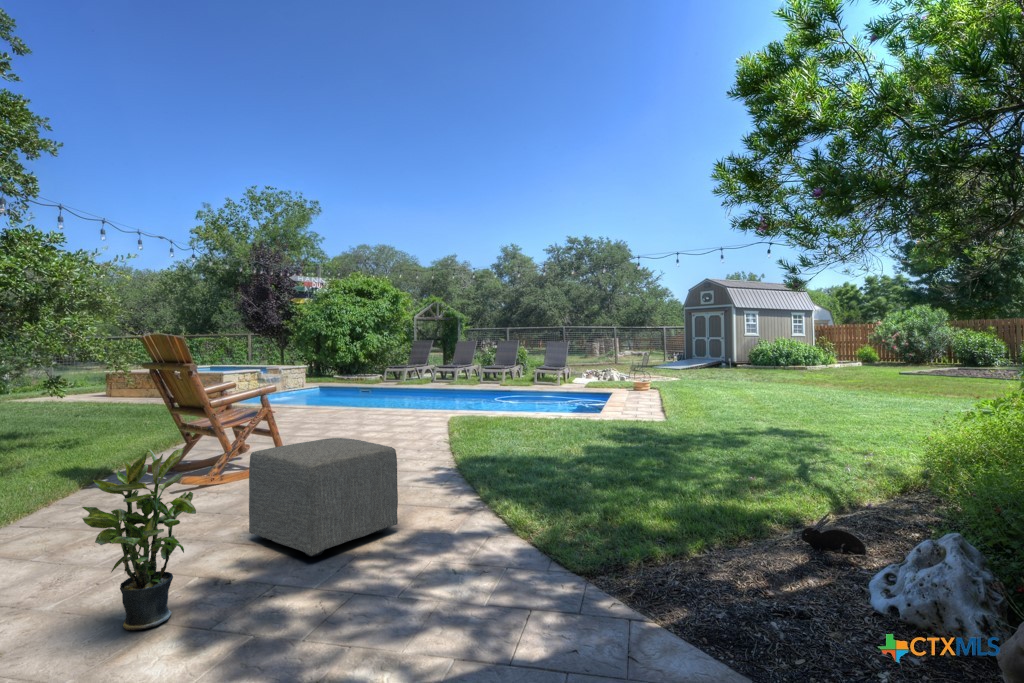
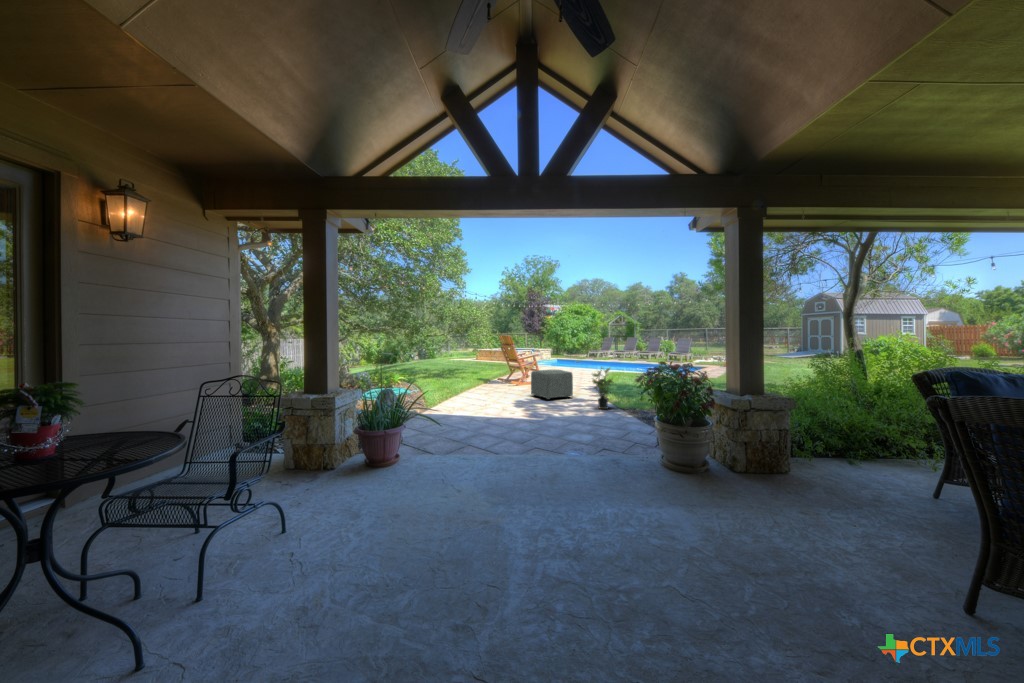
potted plant: present [82,448,196,630] -> present [593,368,614,409]

